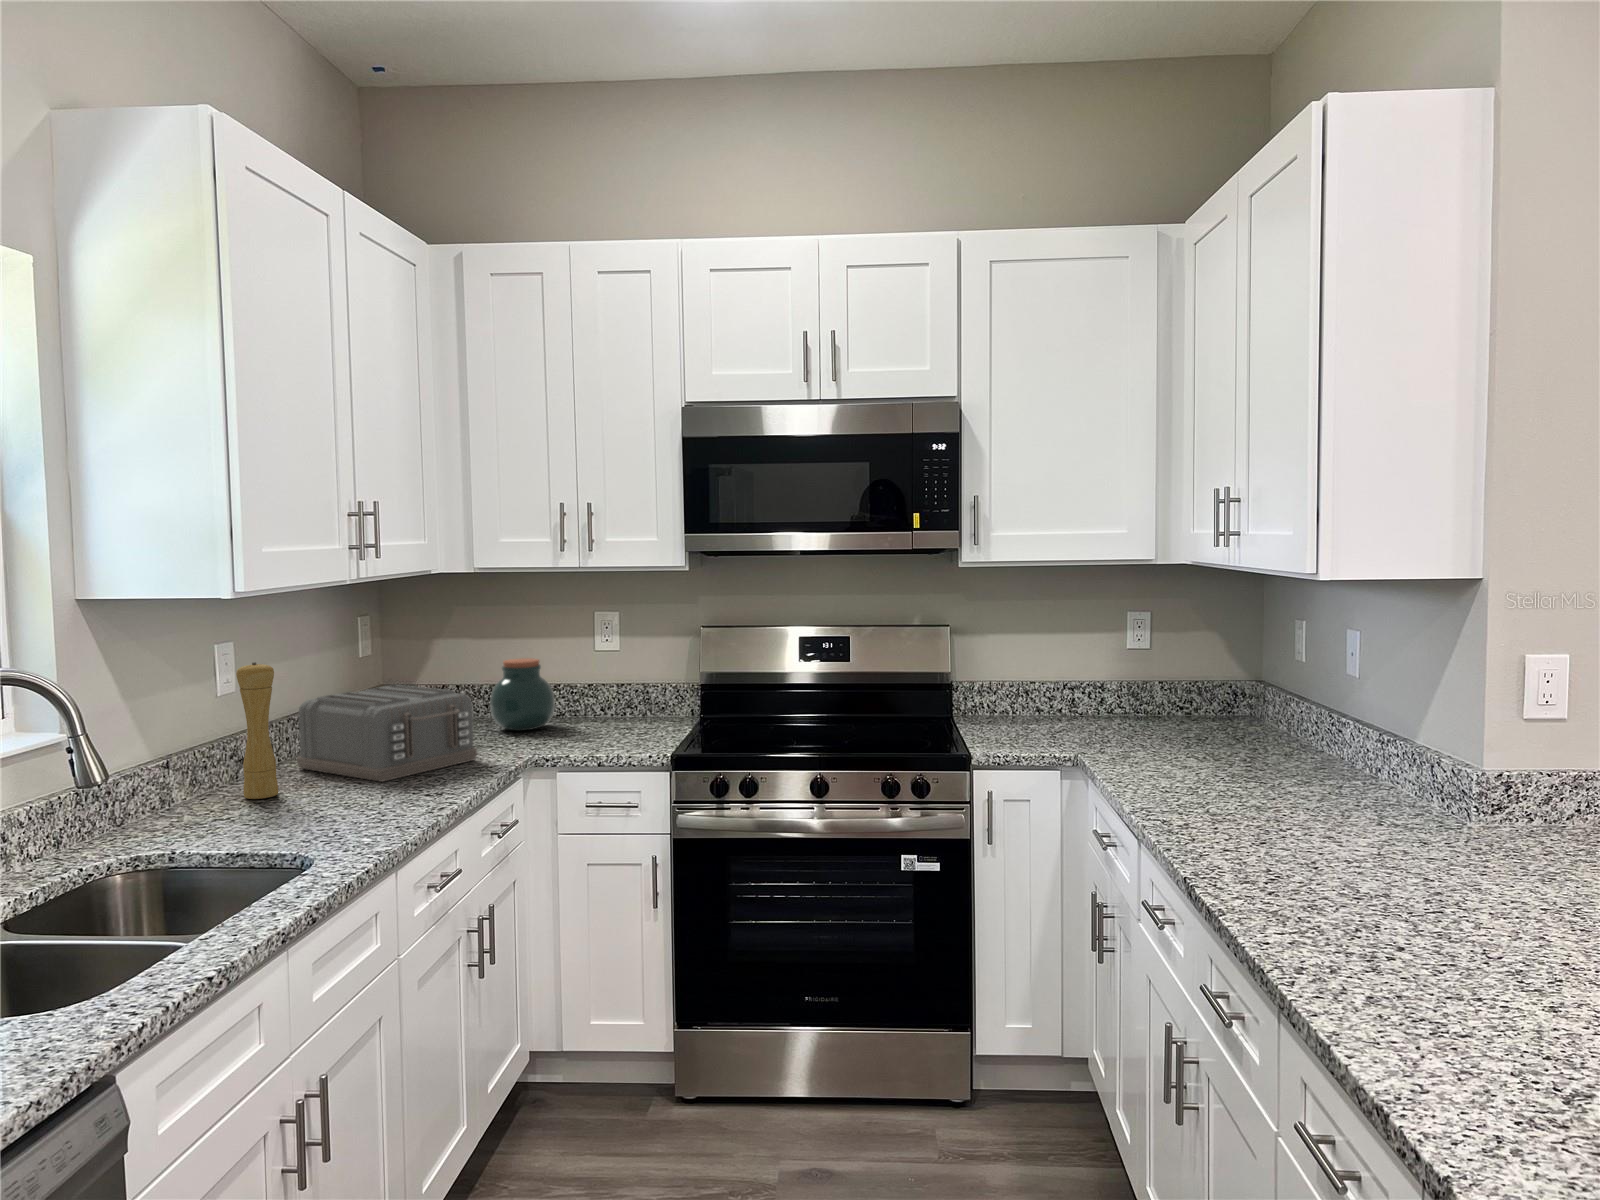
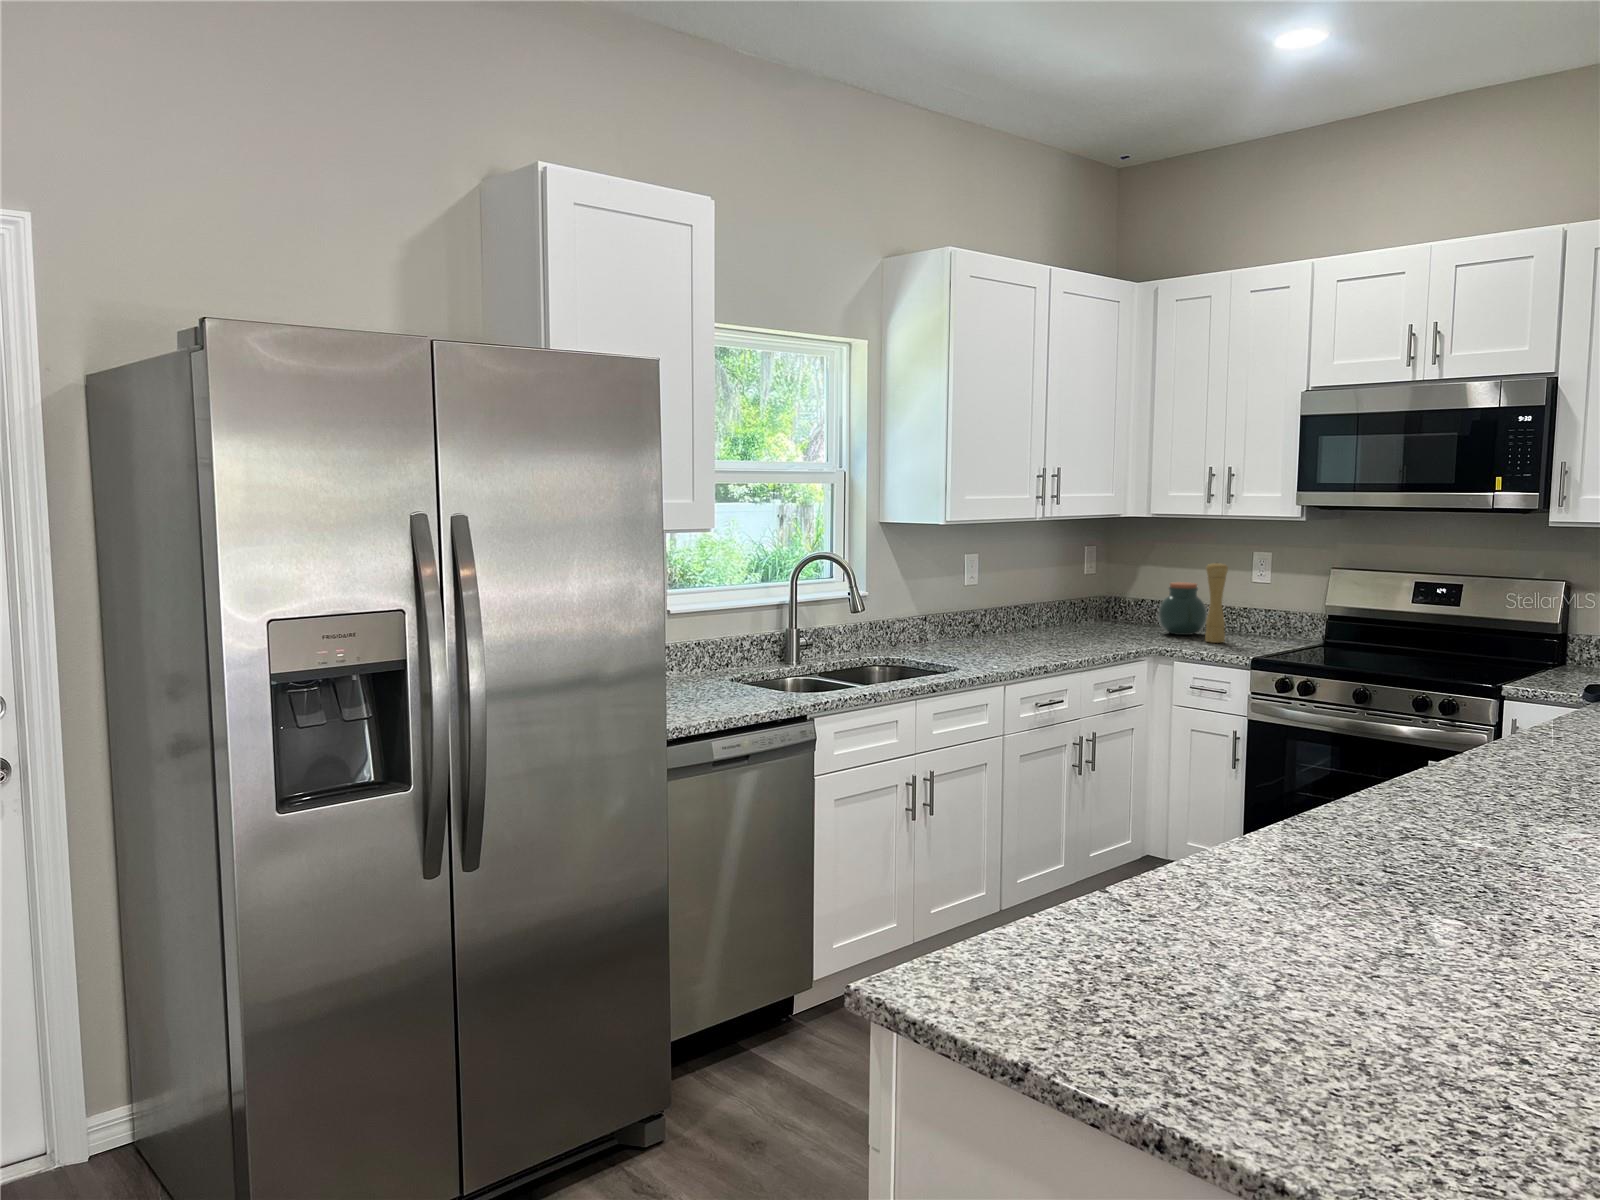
pepper mill: present [236,662,278,799] -> present [1205,562,1228,643]
toaster: present [297,685,477,782] -> none [1012,590,1122,648]

